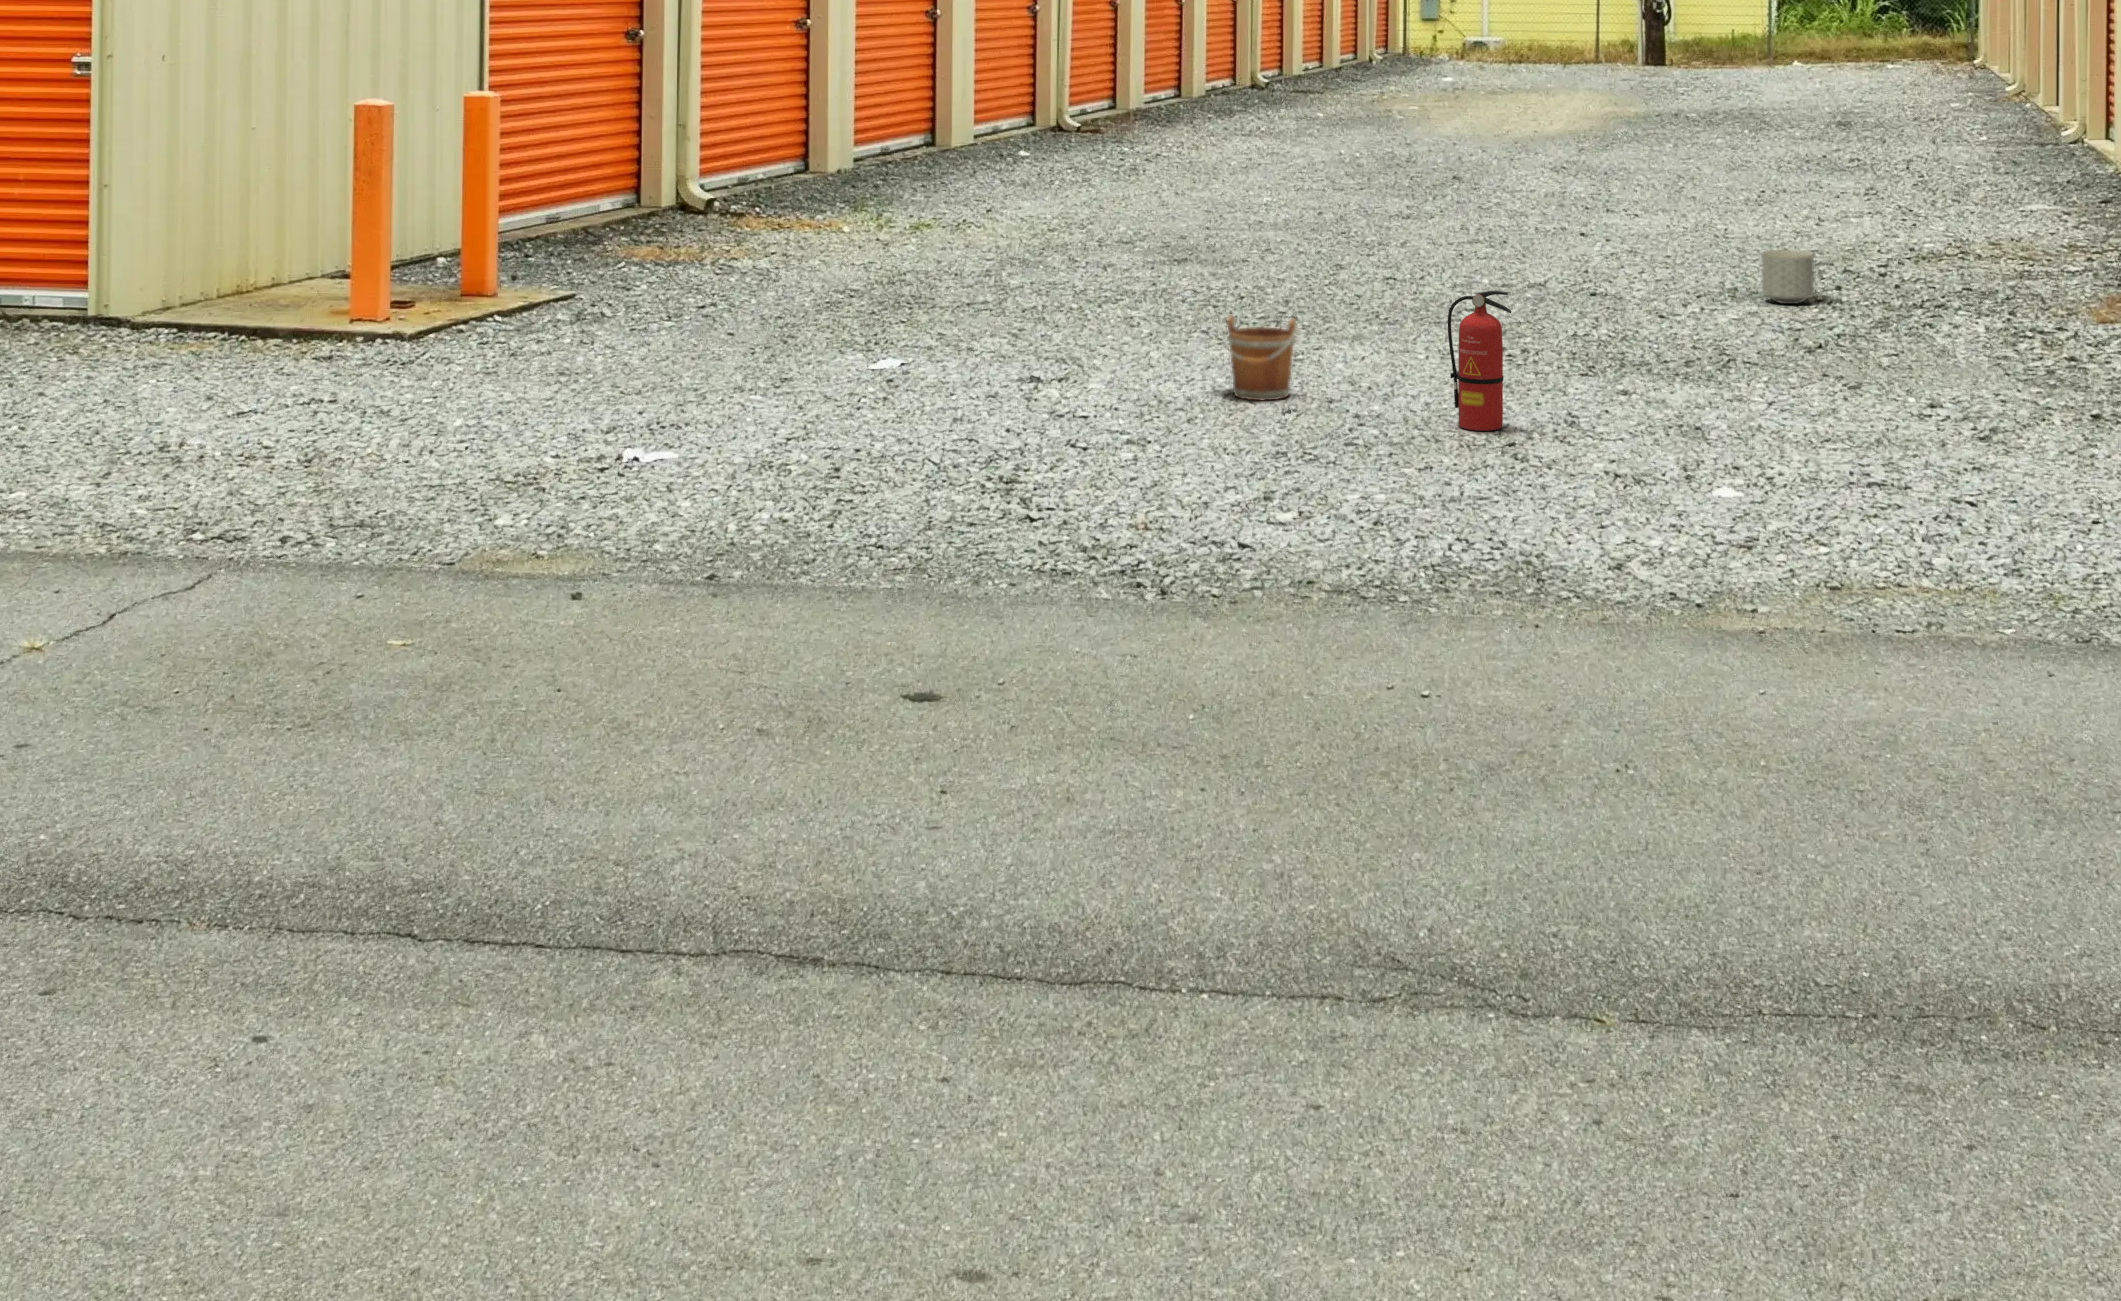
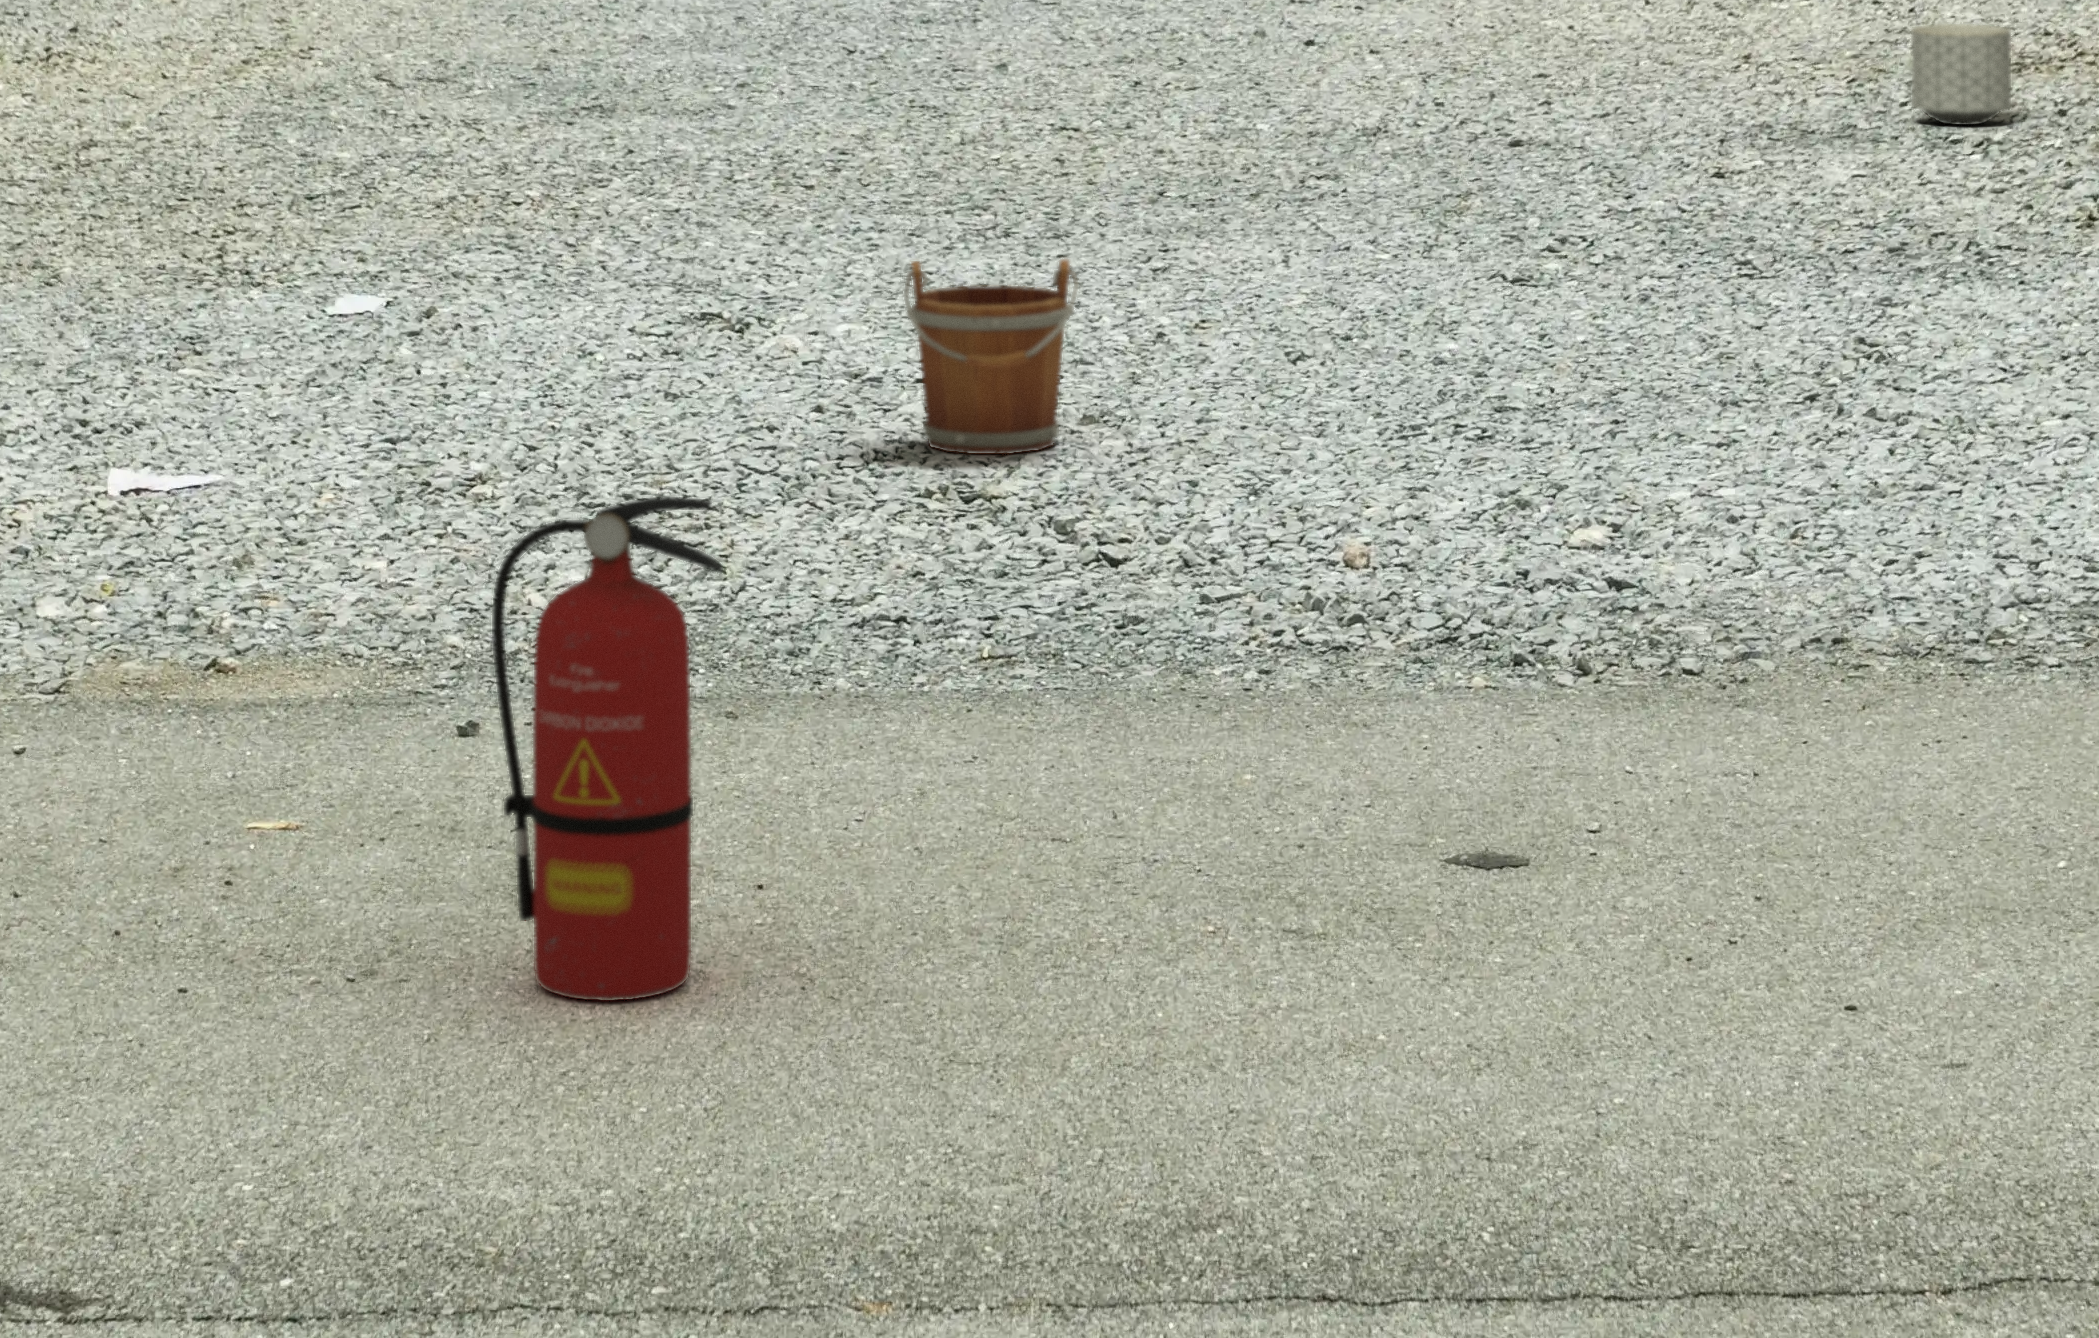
fire extinguisher: present [1448,291,1511,431] -> present [492,496,723,1001]
bucket: present [1225,316,1297,401] -> present [904,259,1078,454]

